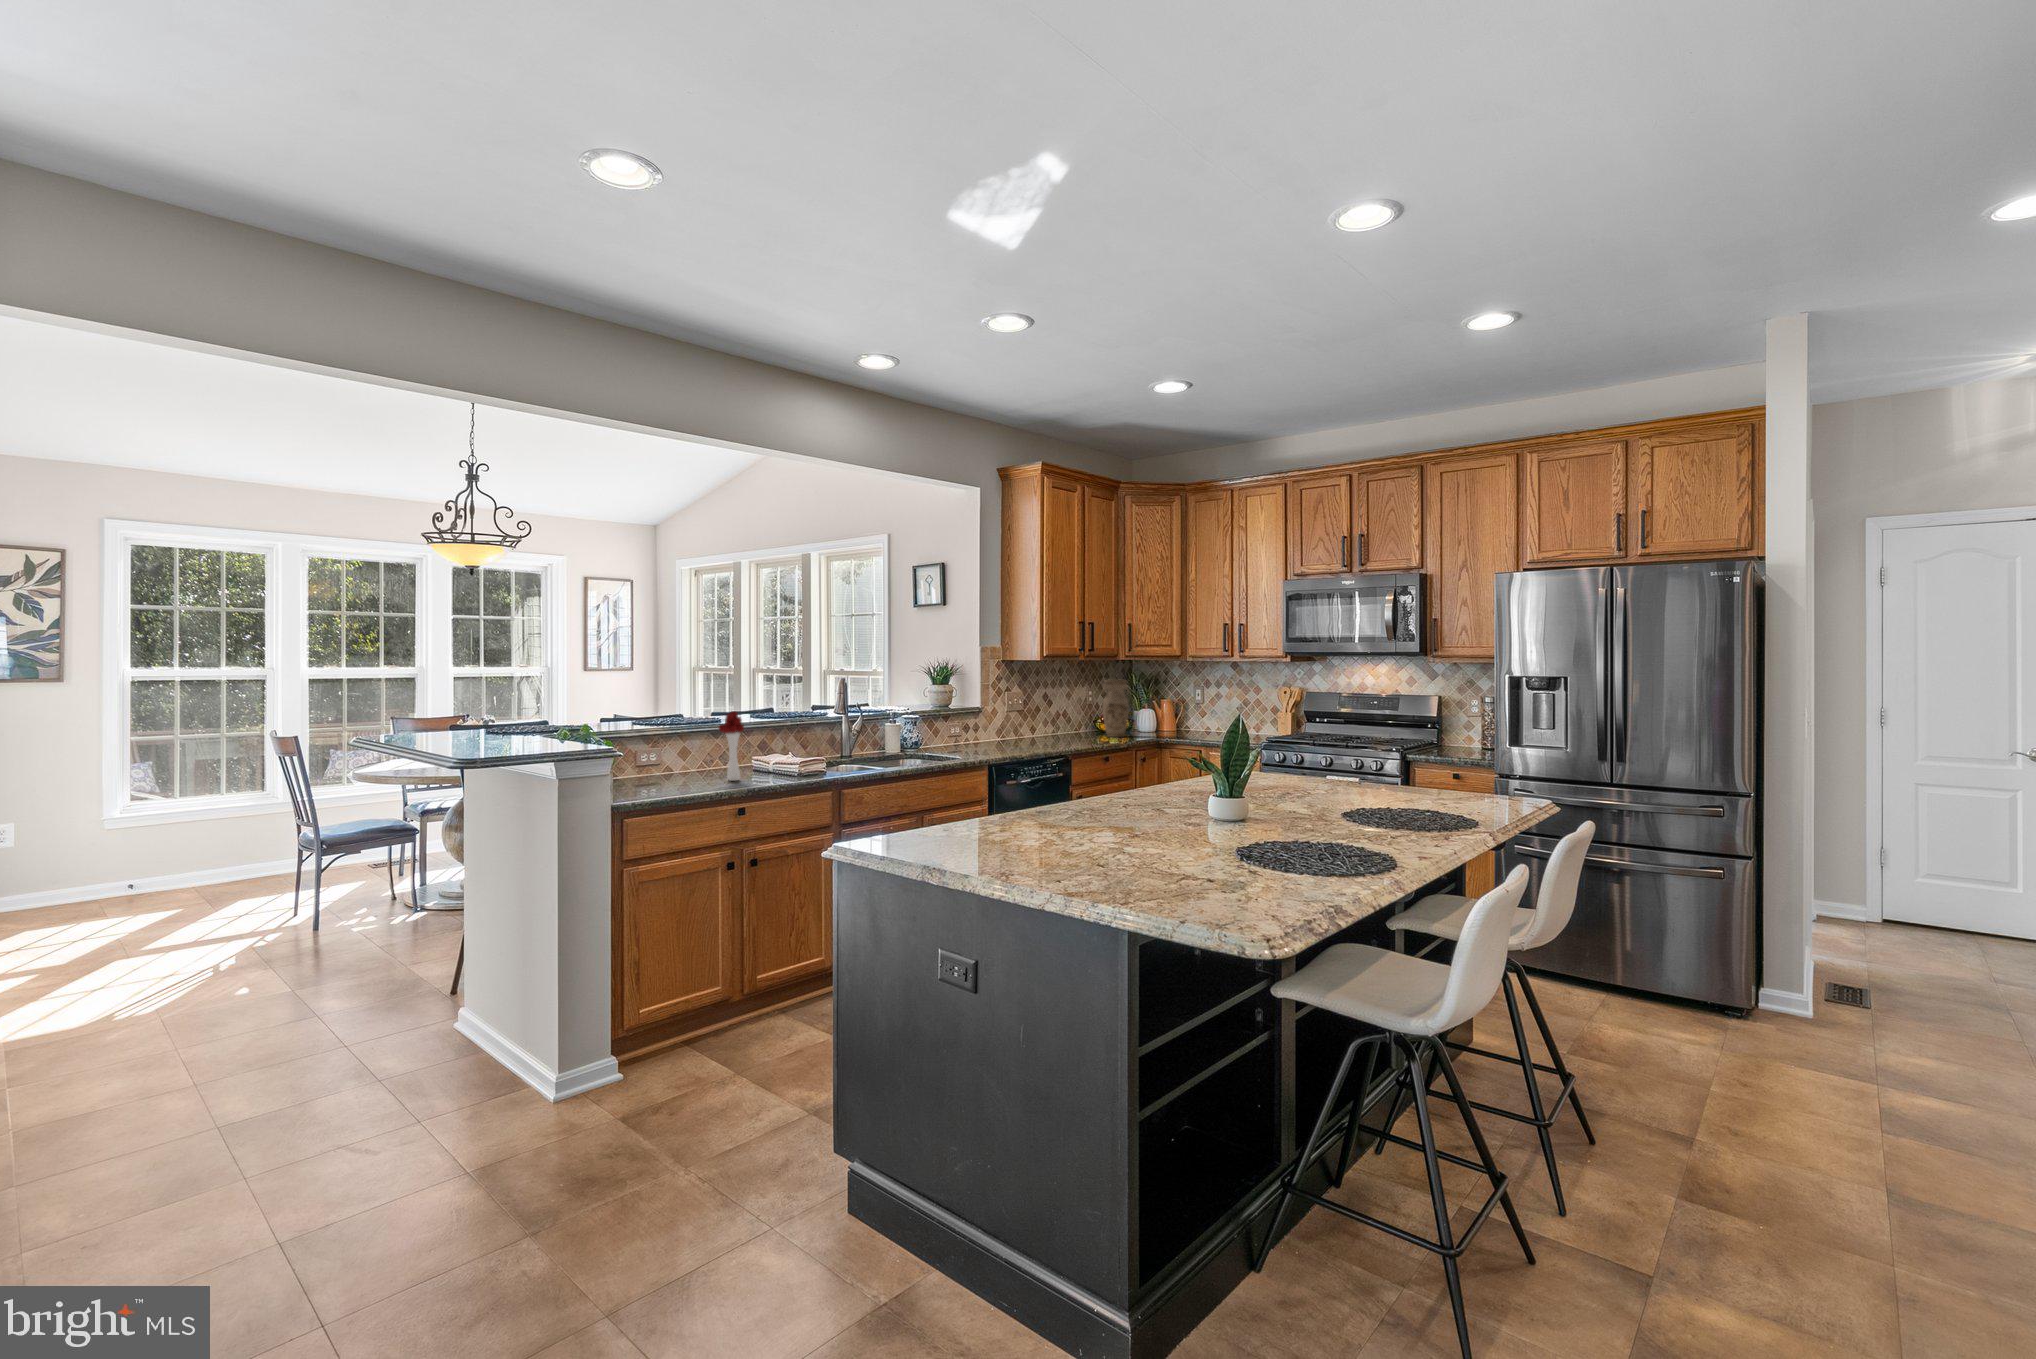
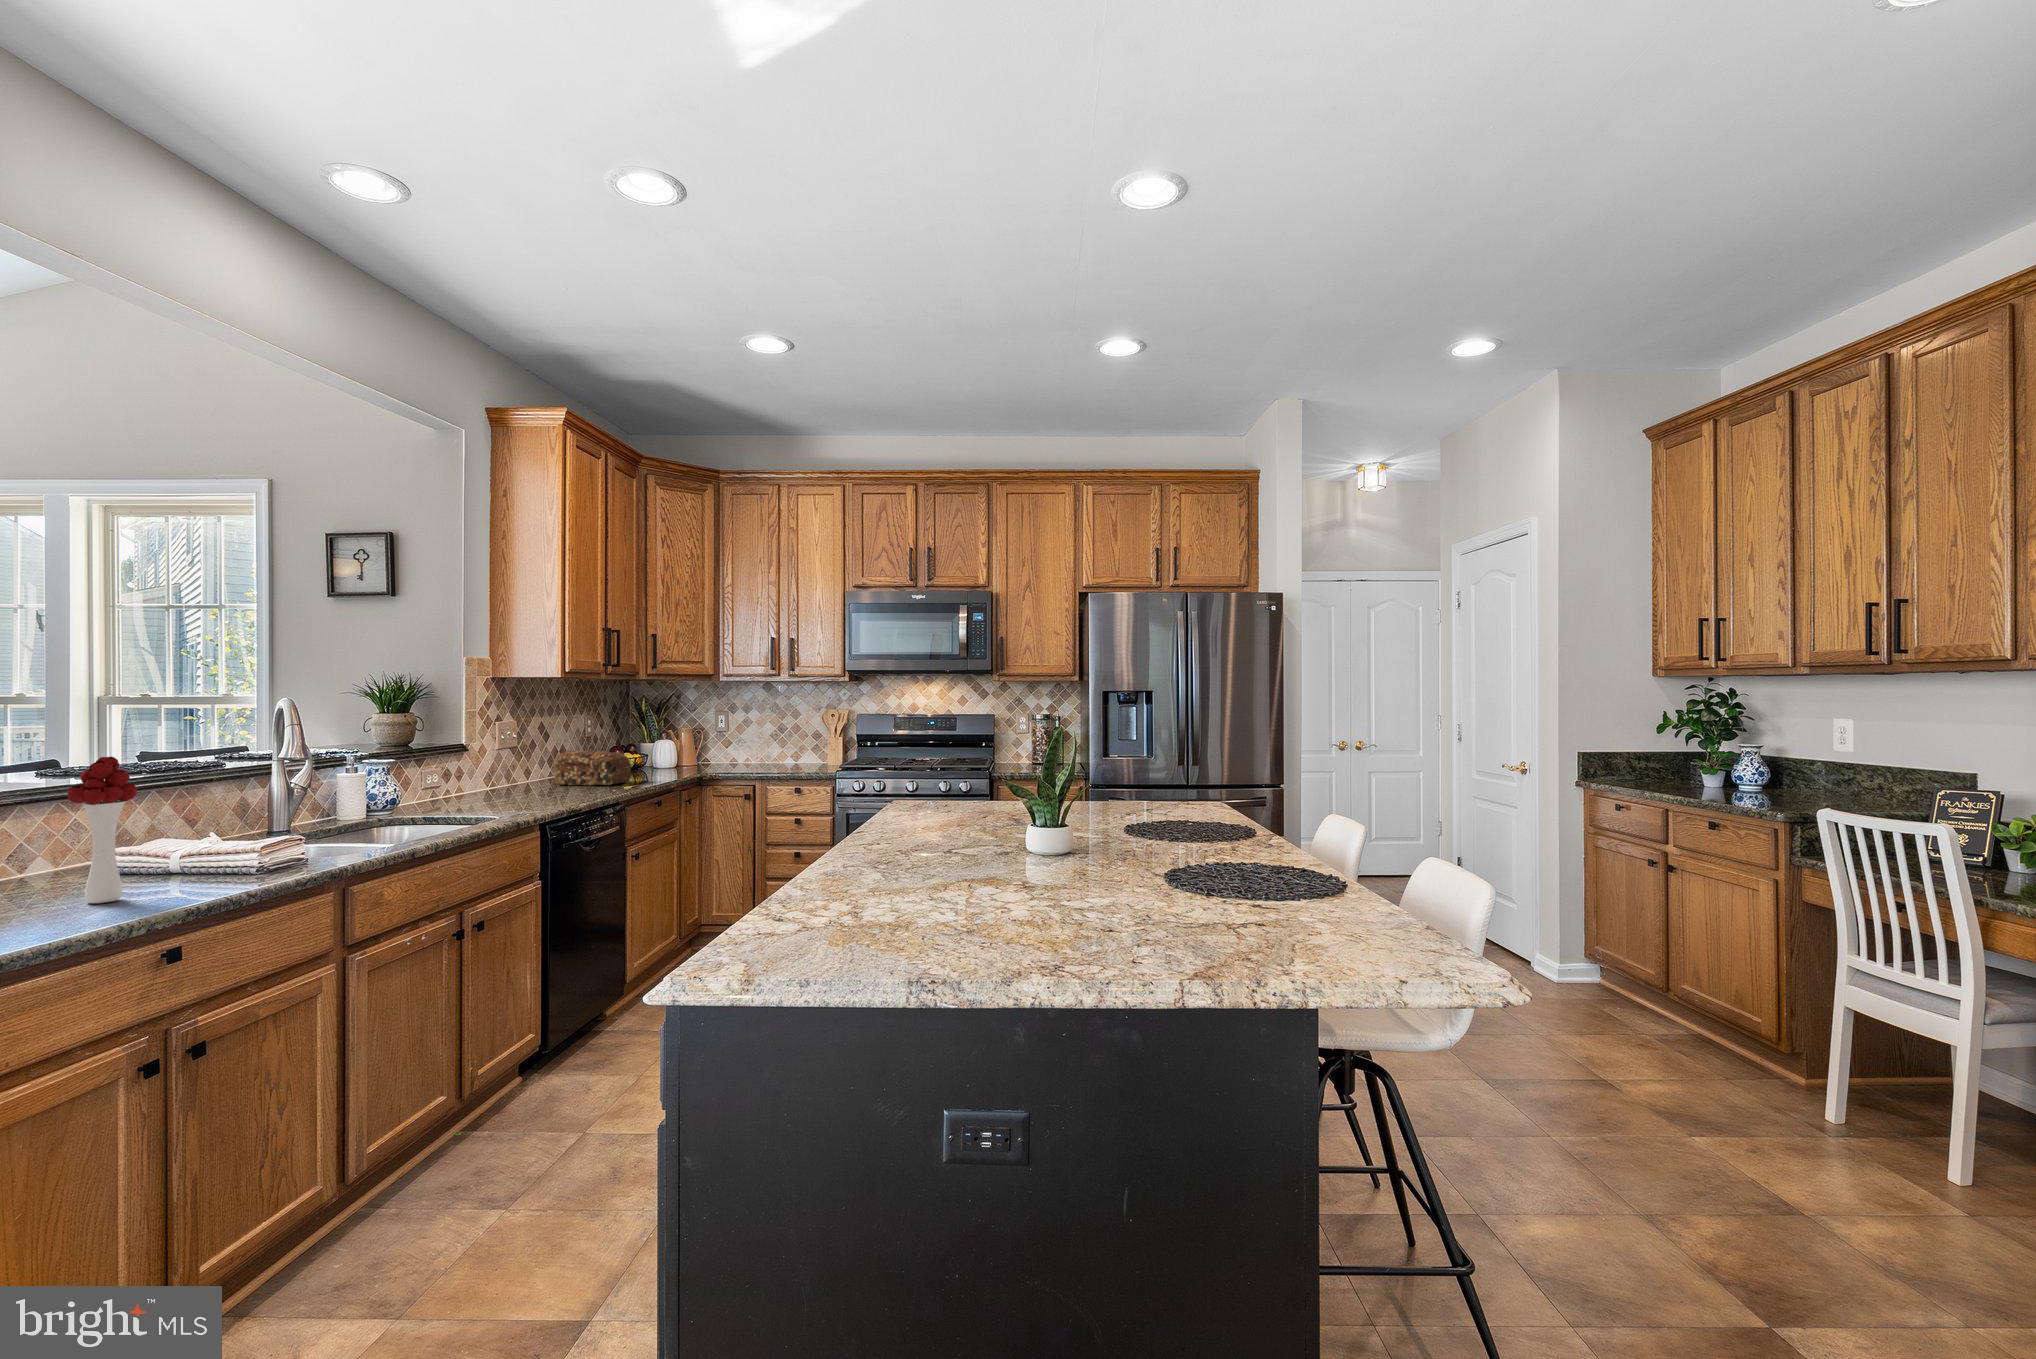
vase: present [1102,679,1129,737] -> none [623,703,659,777]
bread loaf: none [1046,714,1095,741] -> present [554,751,631,785]

